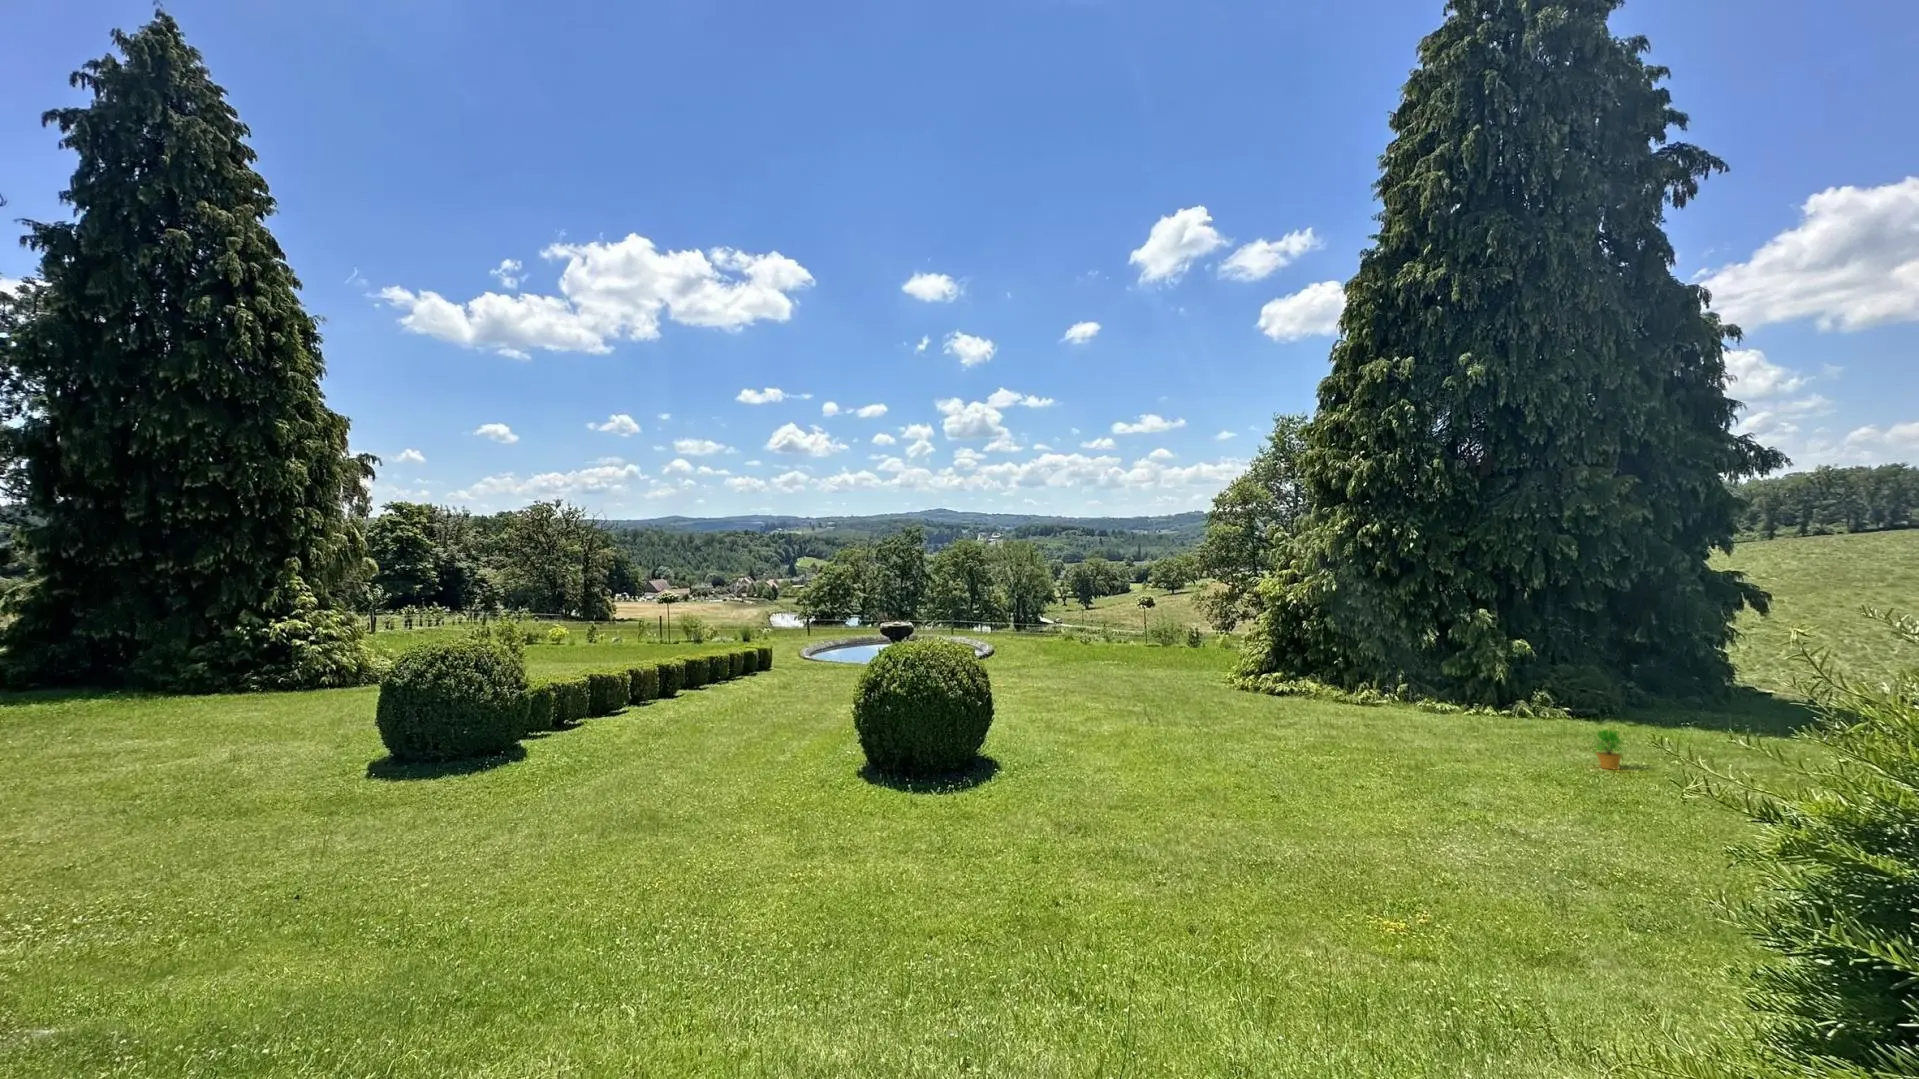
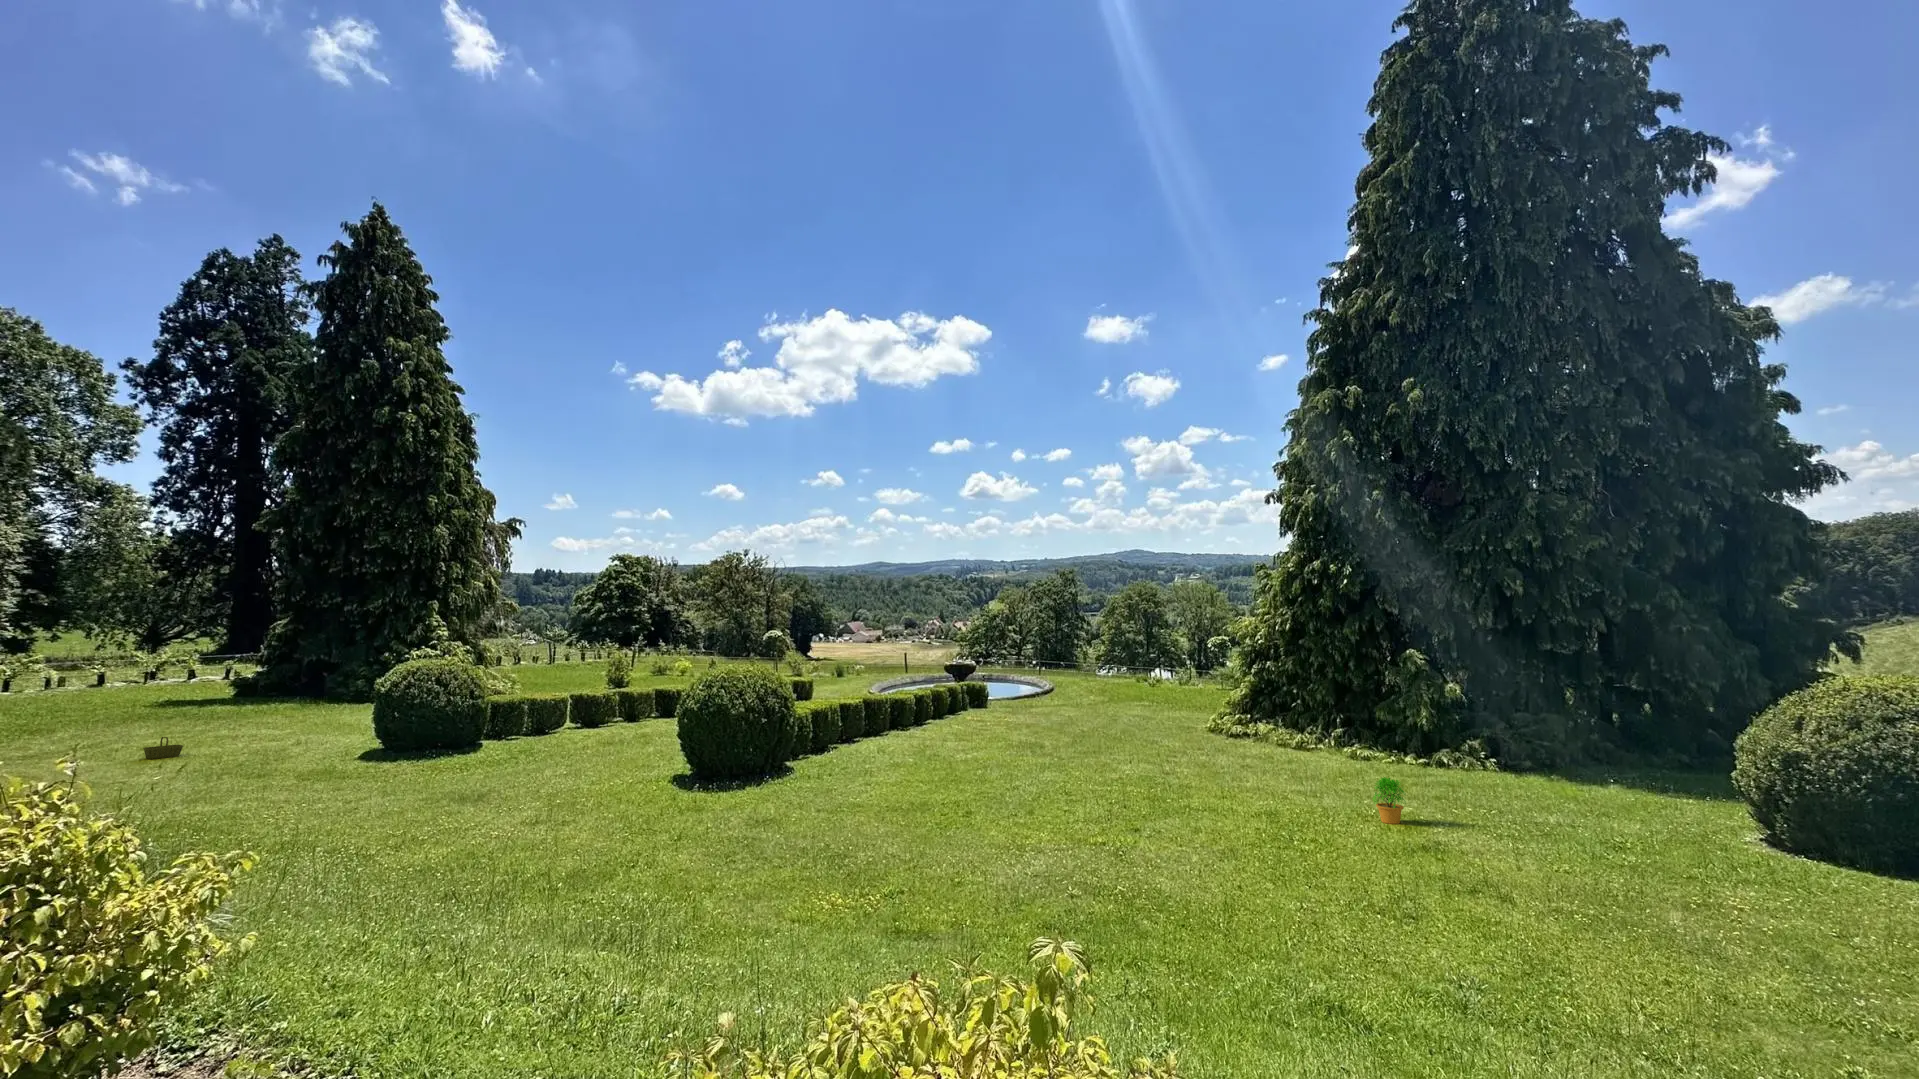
basket: none [30,761,92,794] -> present [143,737,183,759]

